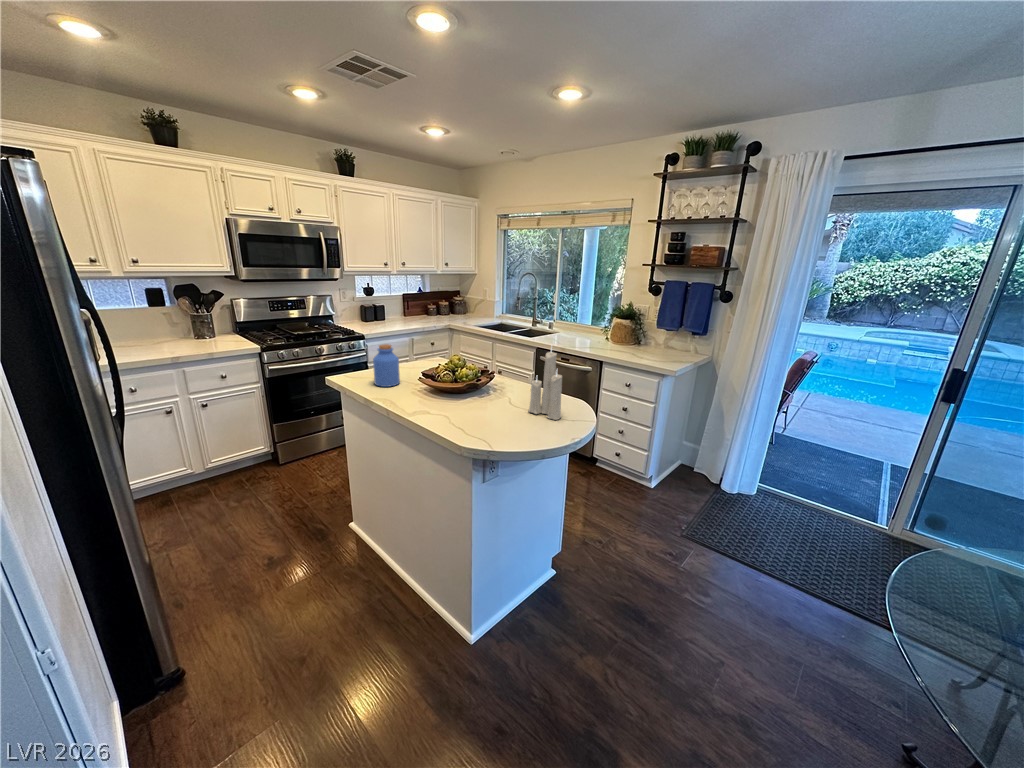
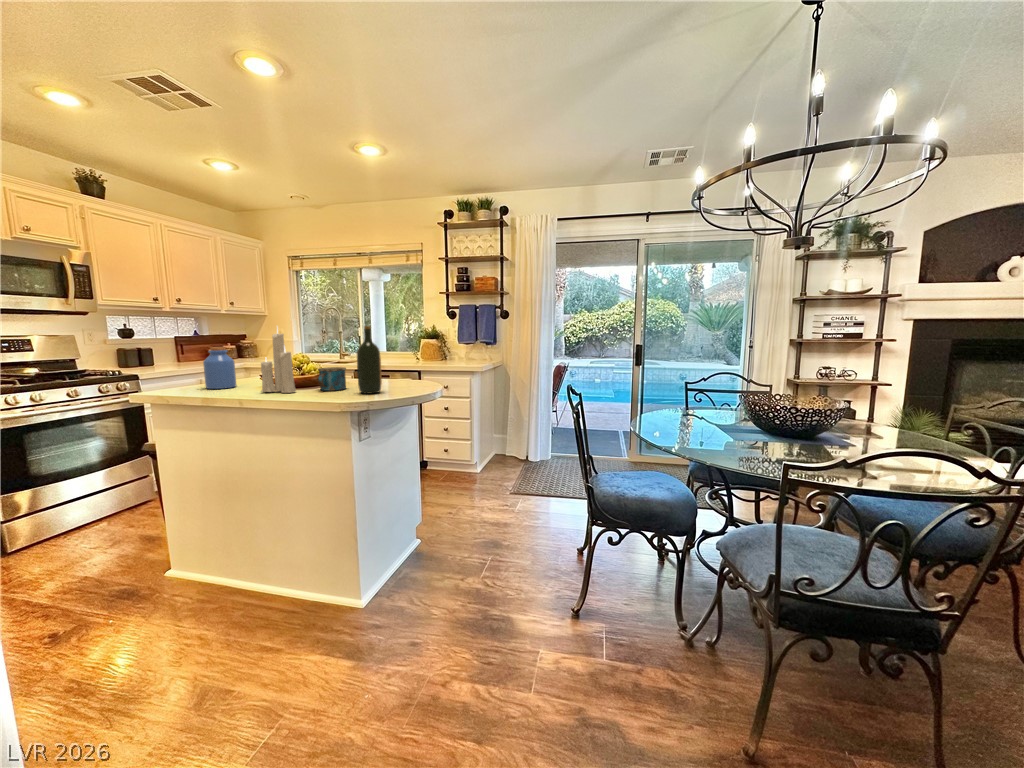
candle: present [528,348,562,420] -> present [261,329,296,393]
wine bottle: none [489,355,517,435] -> present [357,326,382,394]
mug: none [455,385,487,416] -> present [318,367,346,391]

